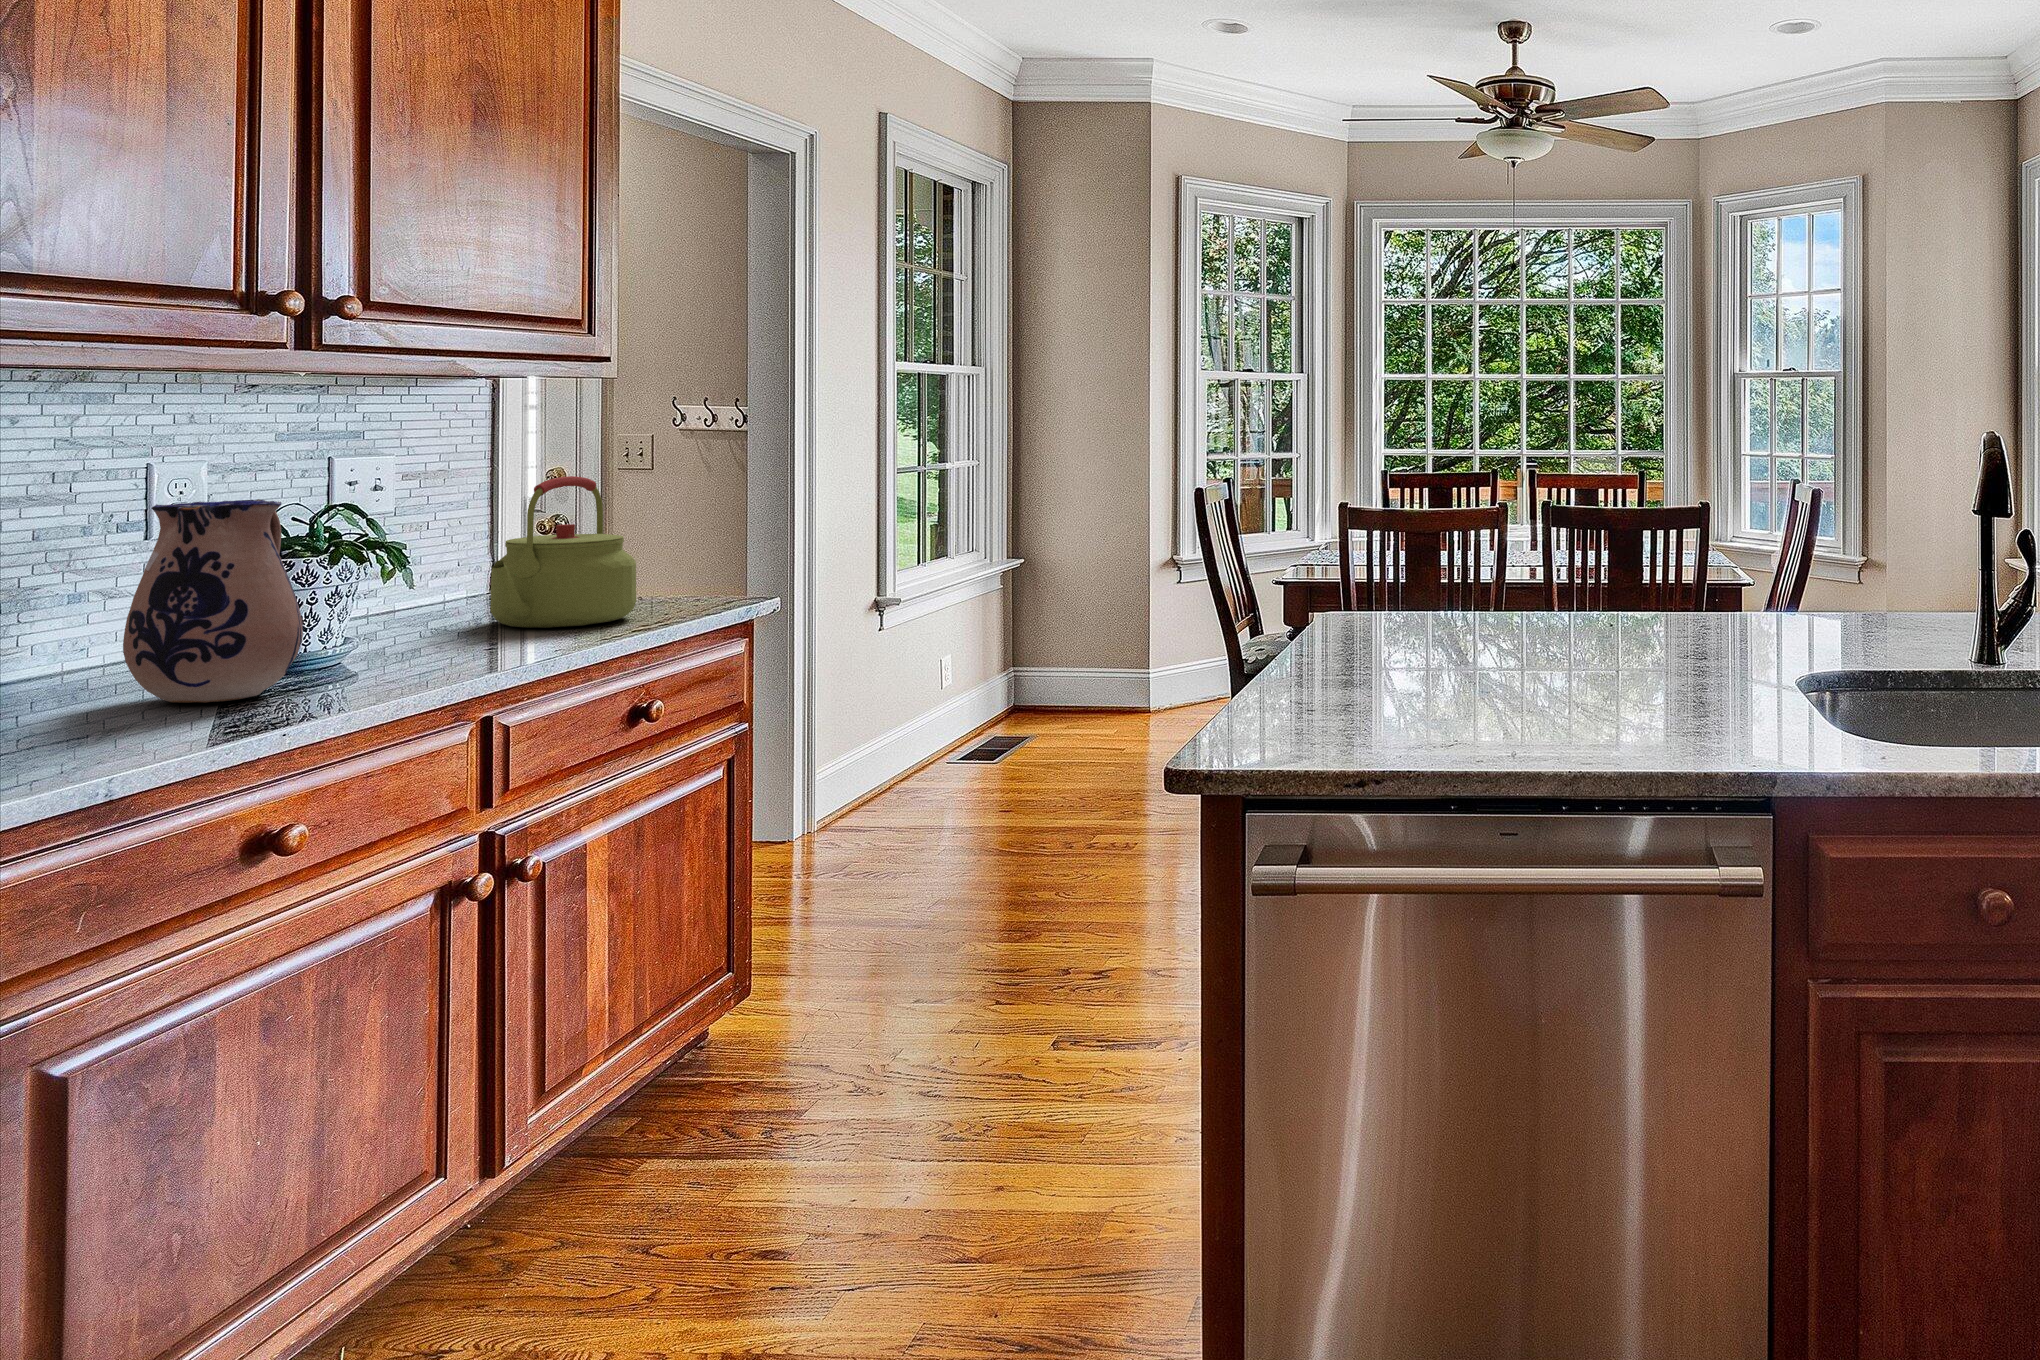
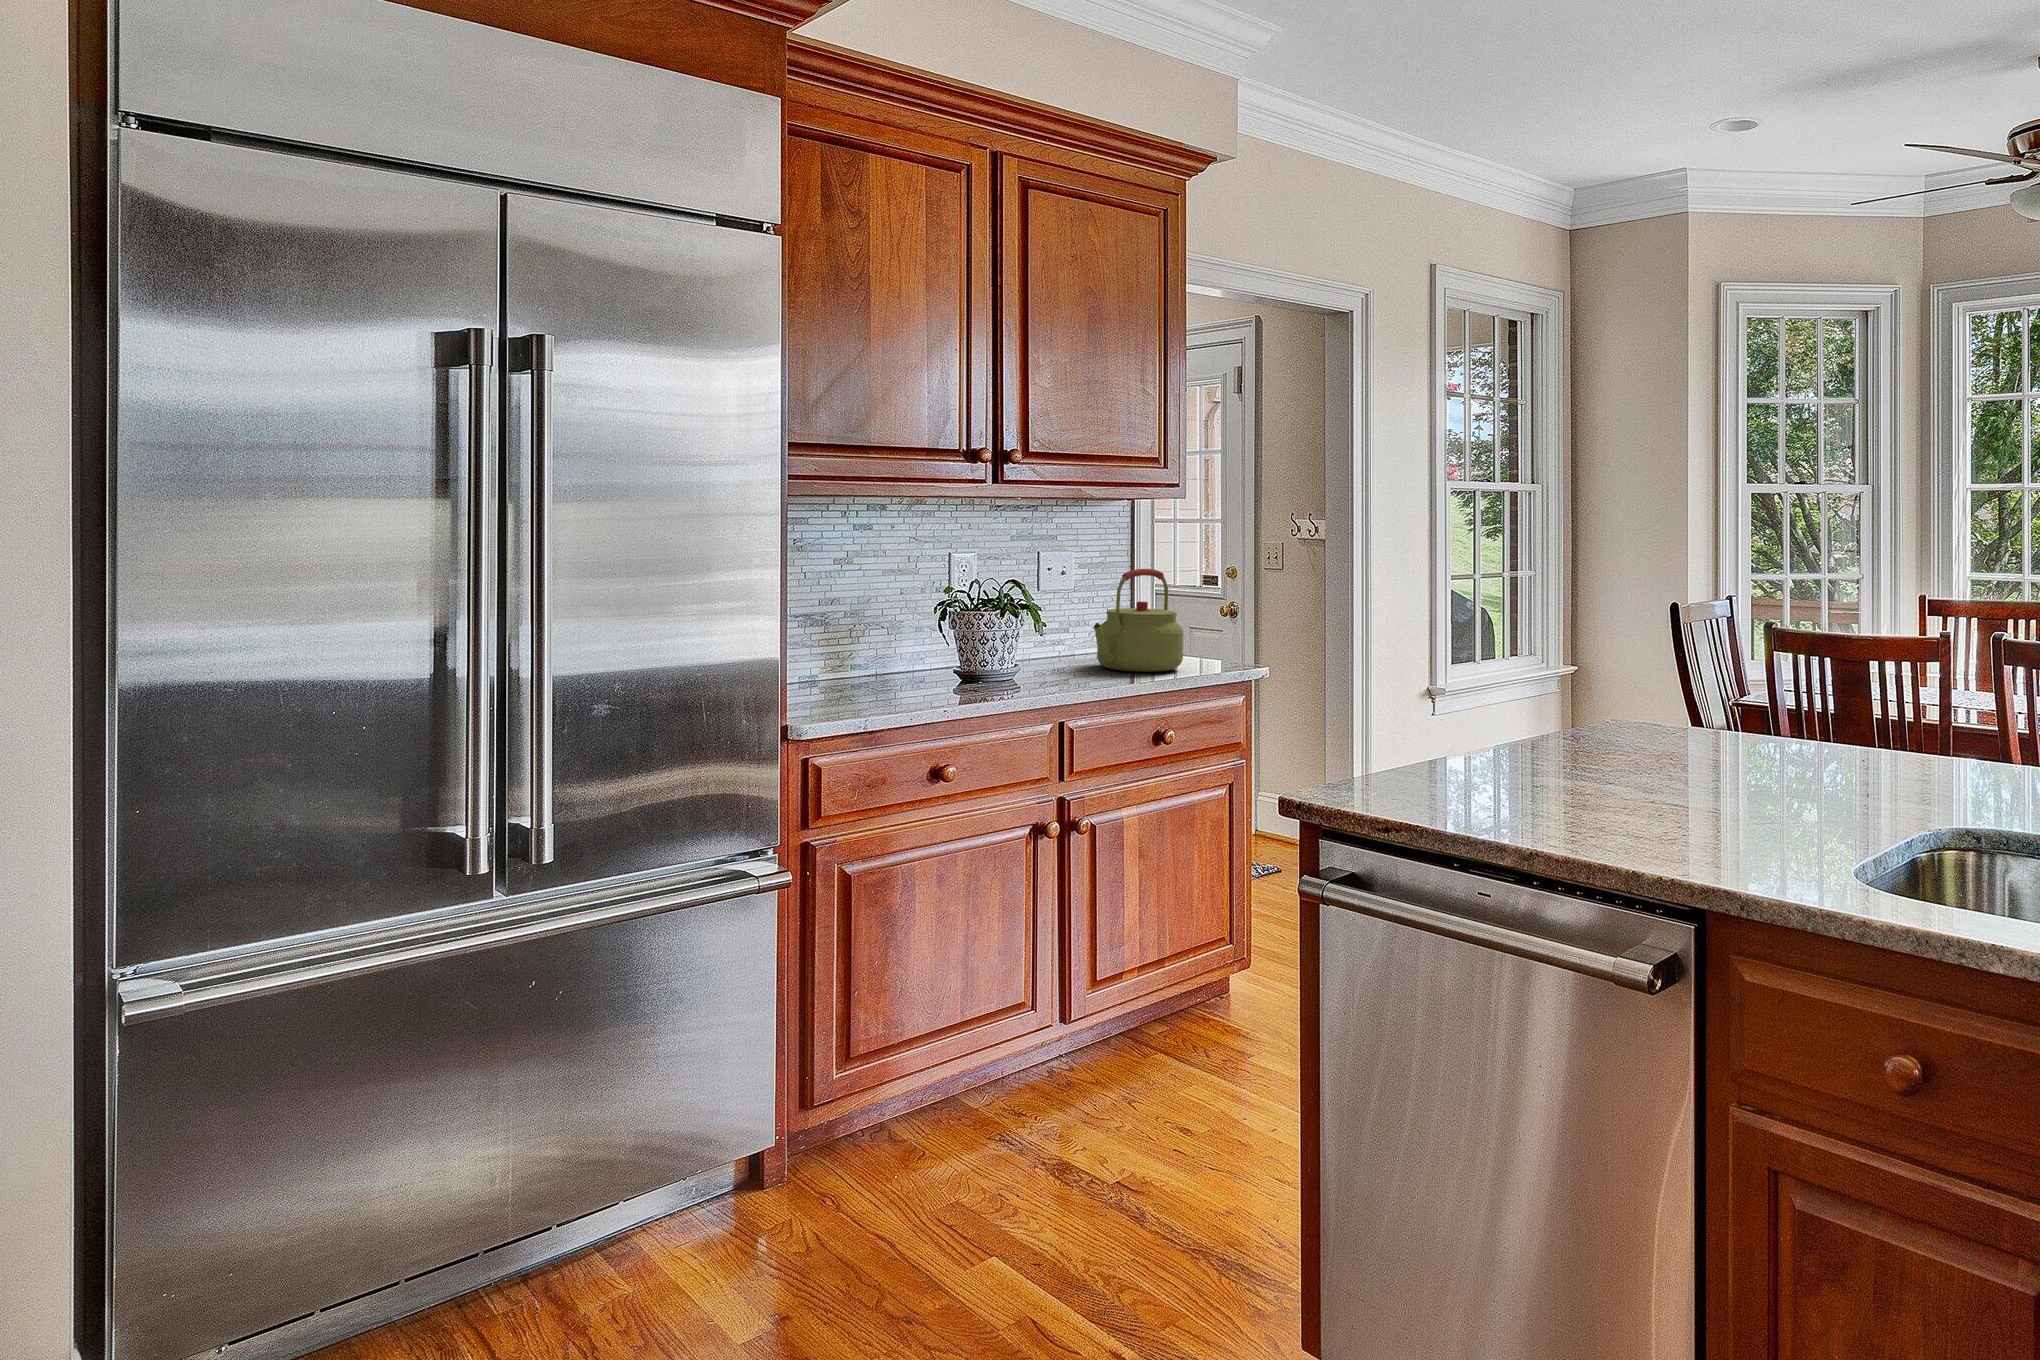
ceramic pitcher: present [123,499,303,703] -> none [893,573,976,692]

